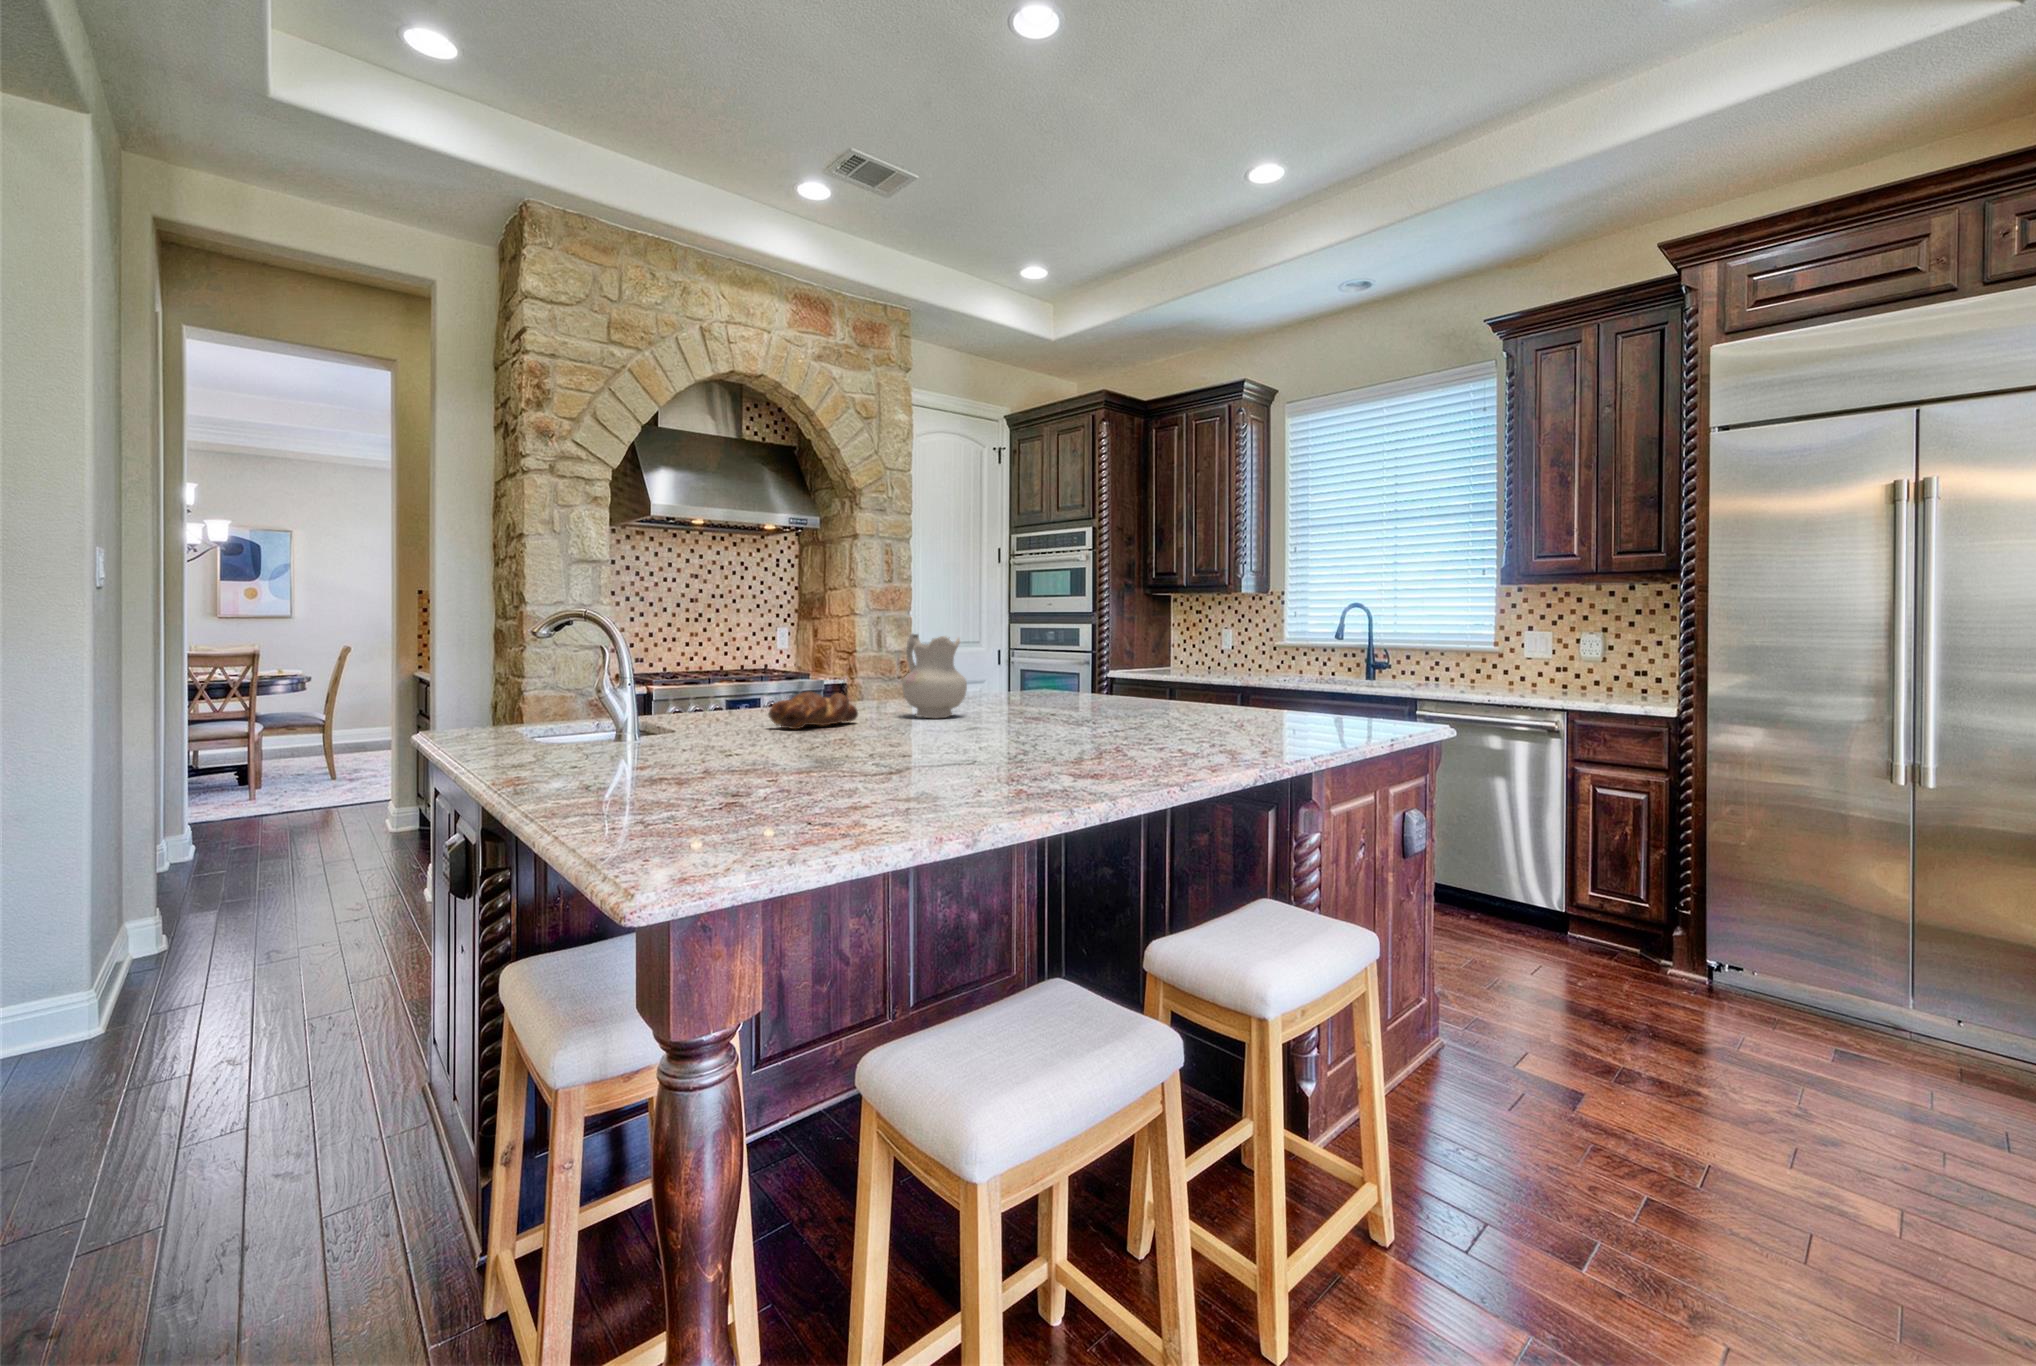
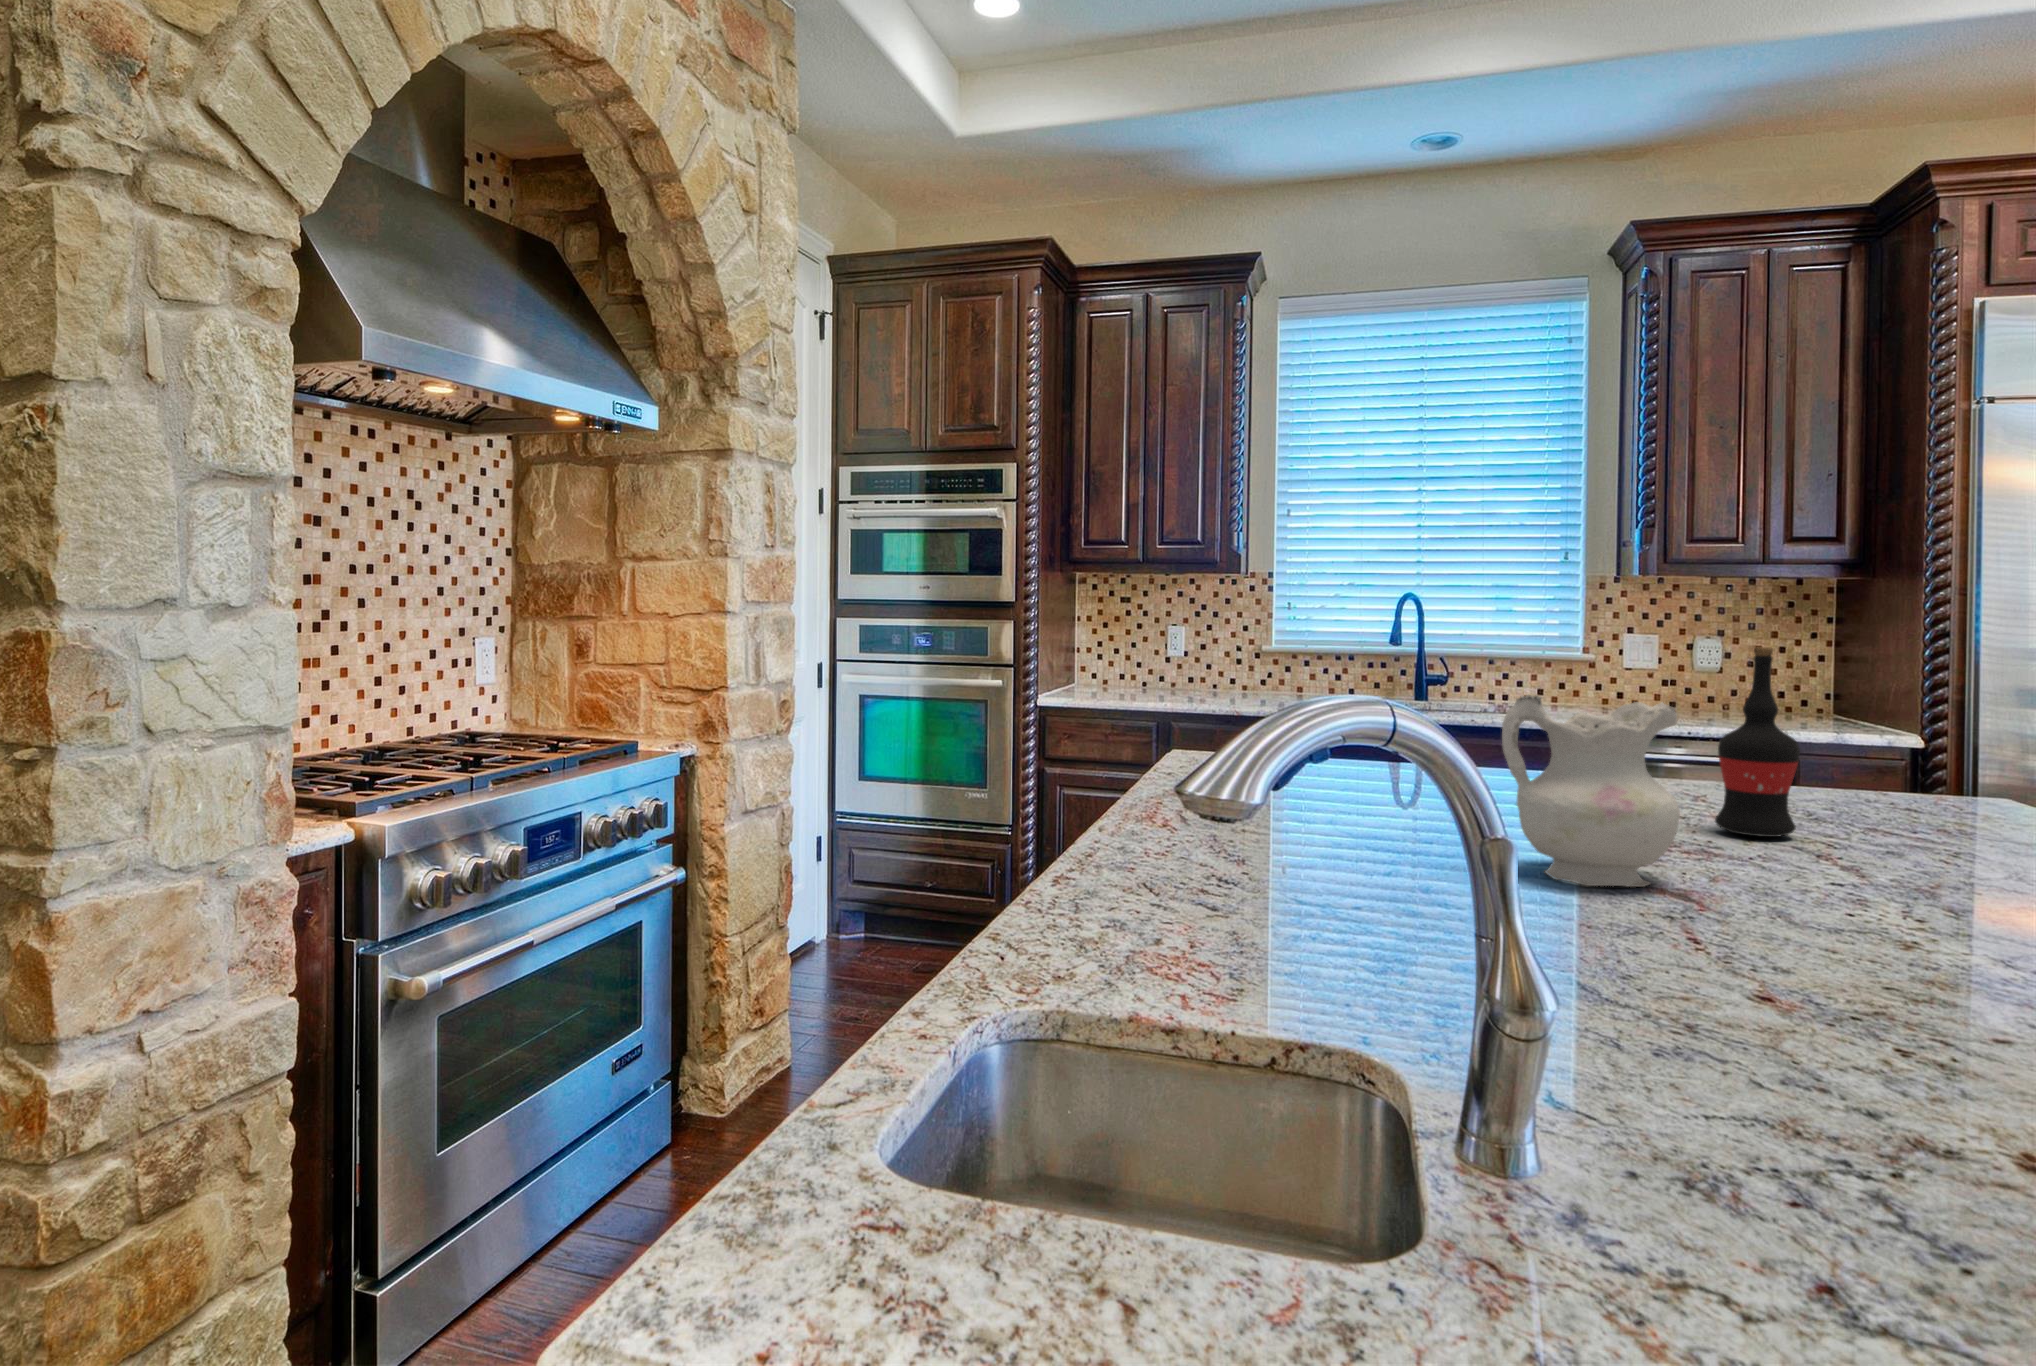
wine bottle: none [1080,615,1115,716] -> present [1715,647,1800,837]
bread loaf: present [769,692,858,729] -> none [1564,873,1844,1008]

